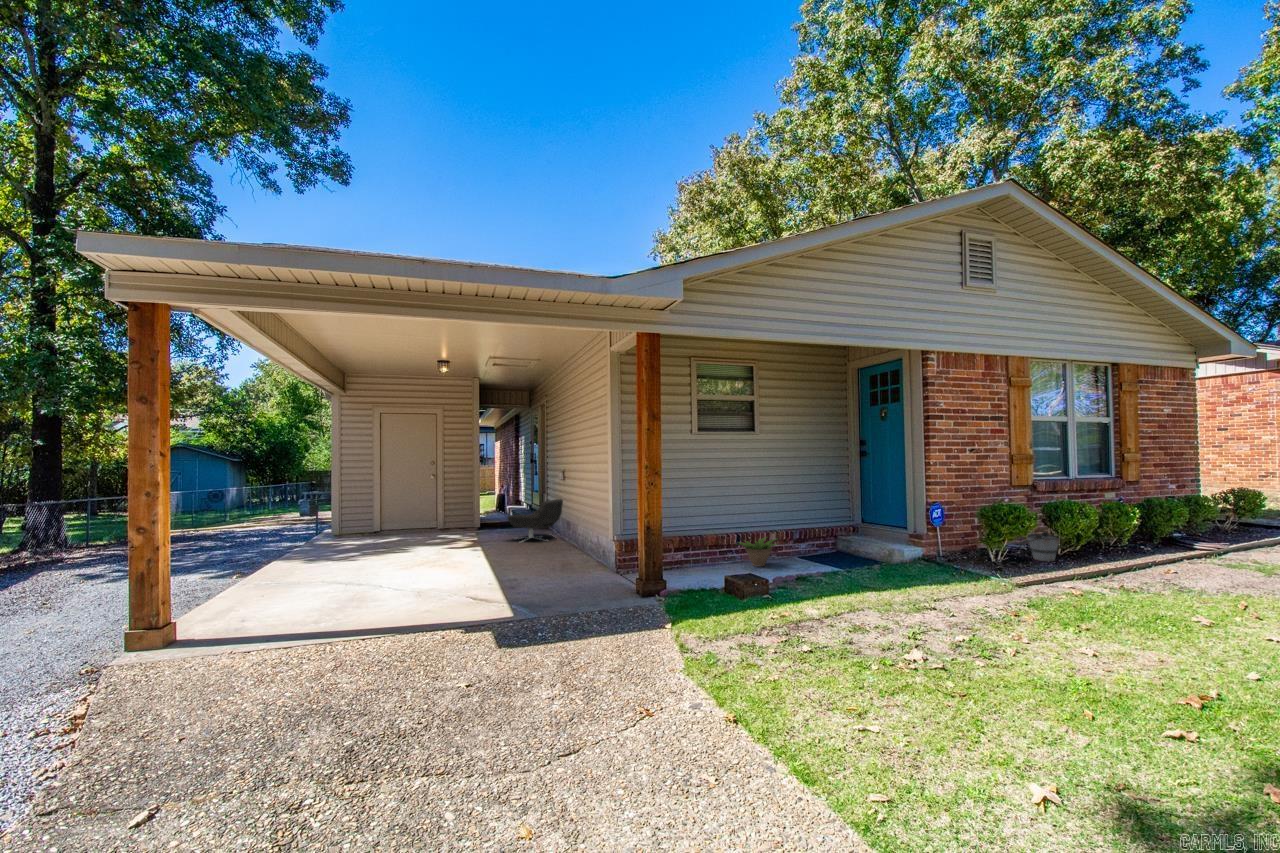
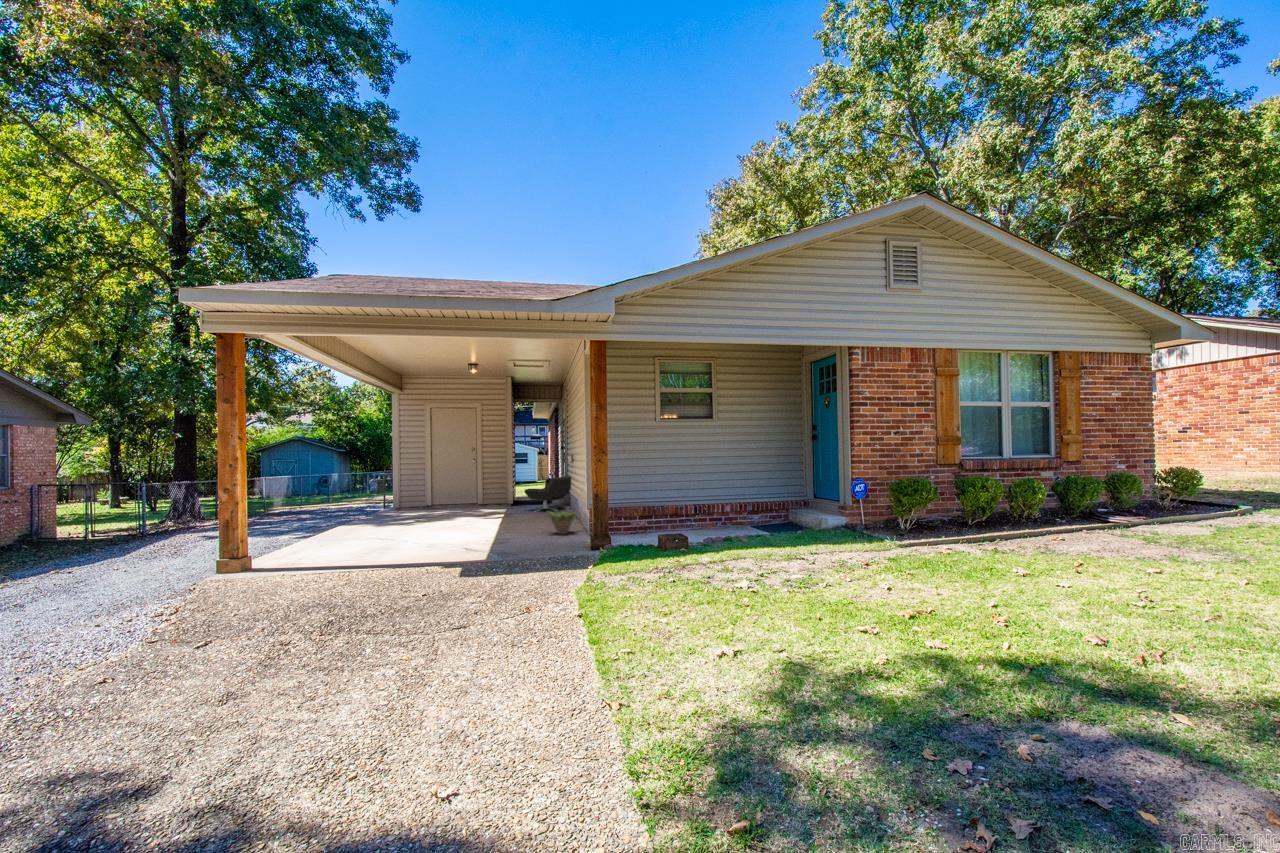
bucket: present [1019,531,1059,561] -> none [939,505,974,531]
decorative plant: present [740,538,776,566] -> present [548,511,575,534]

